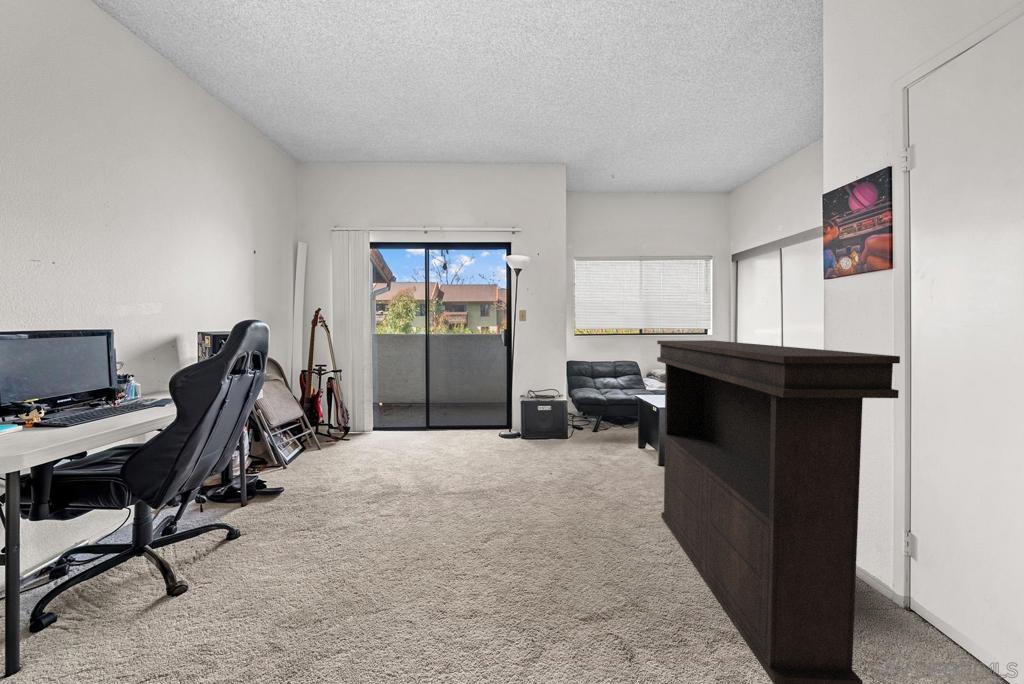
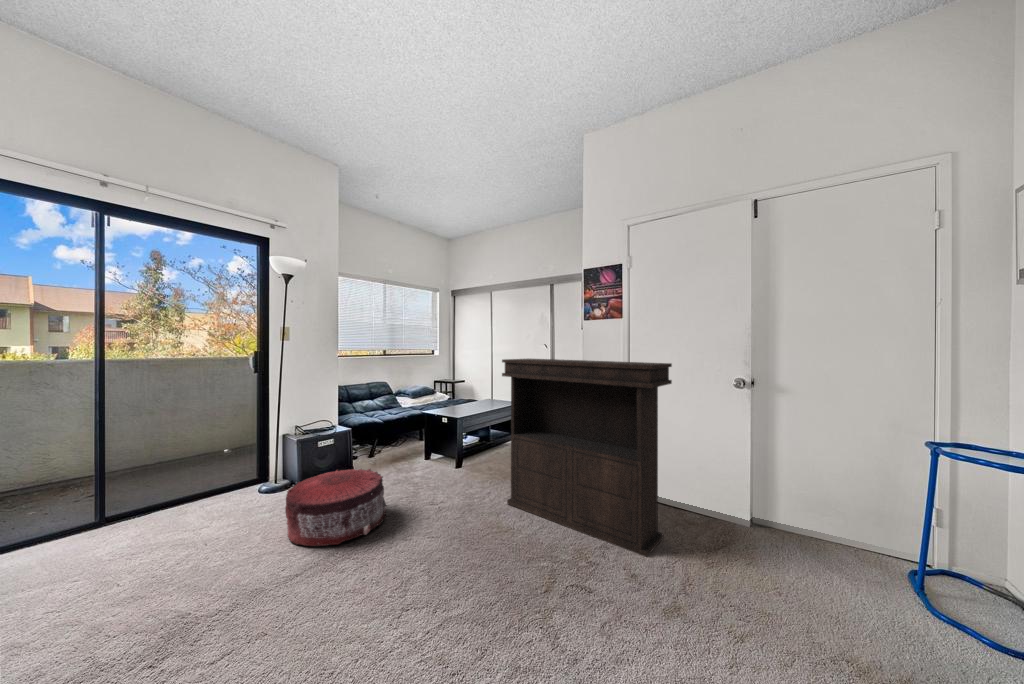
pouf: none [471,429,545,488] -> present [285,469,387,546]

